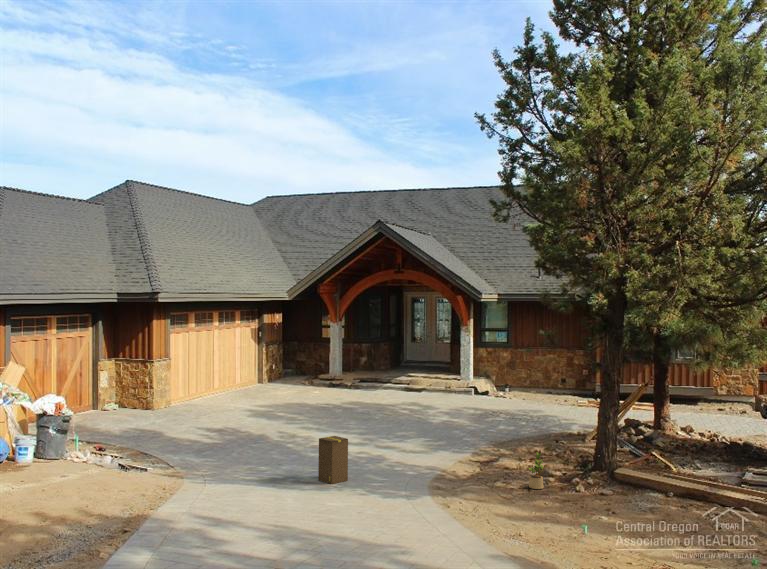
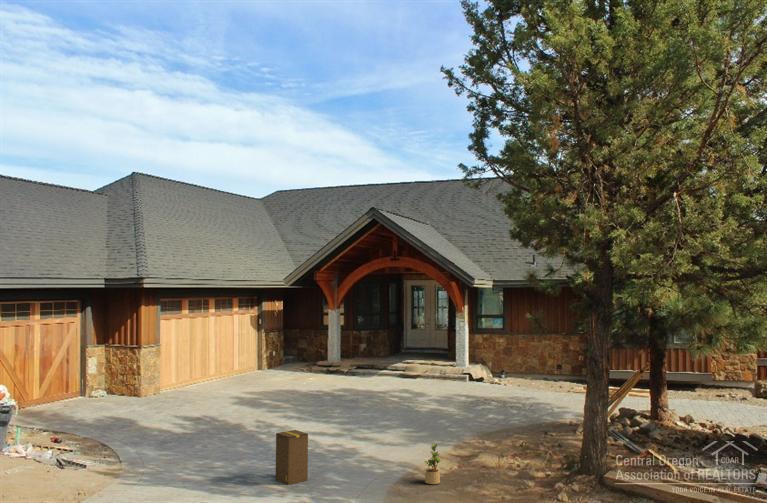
potted plant: present [529,452,546,489] -> present [424,444,440,484]

